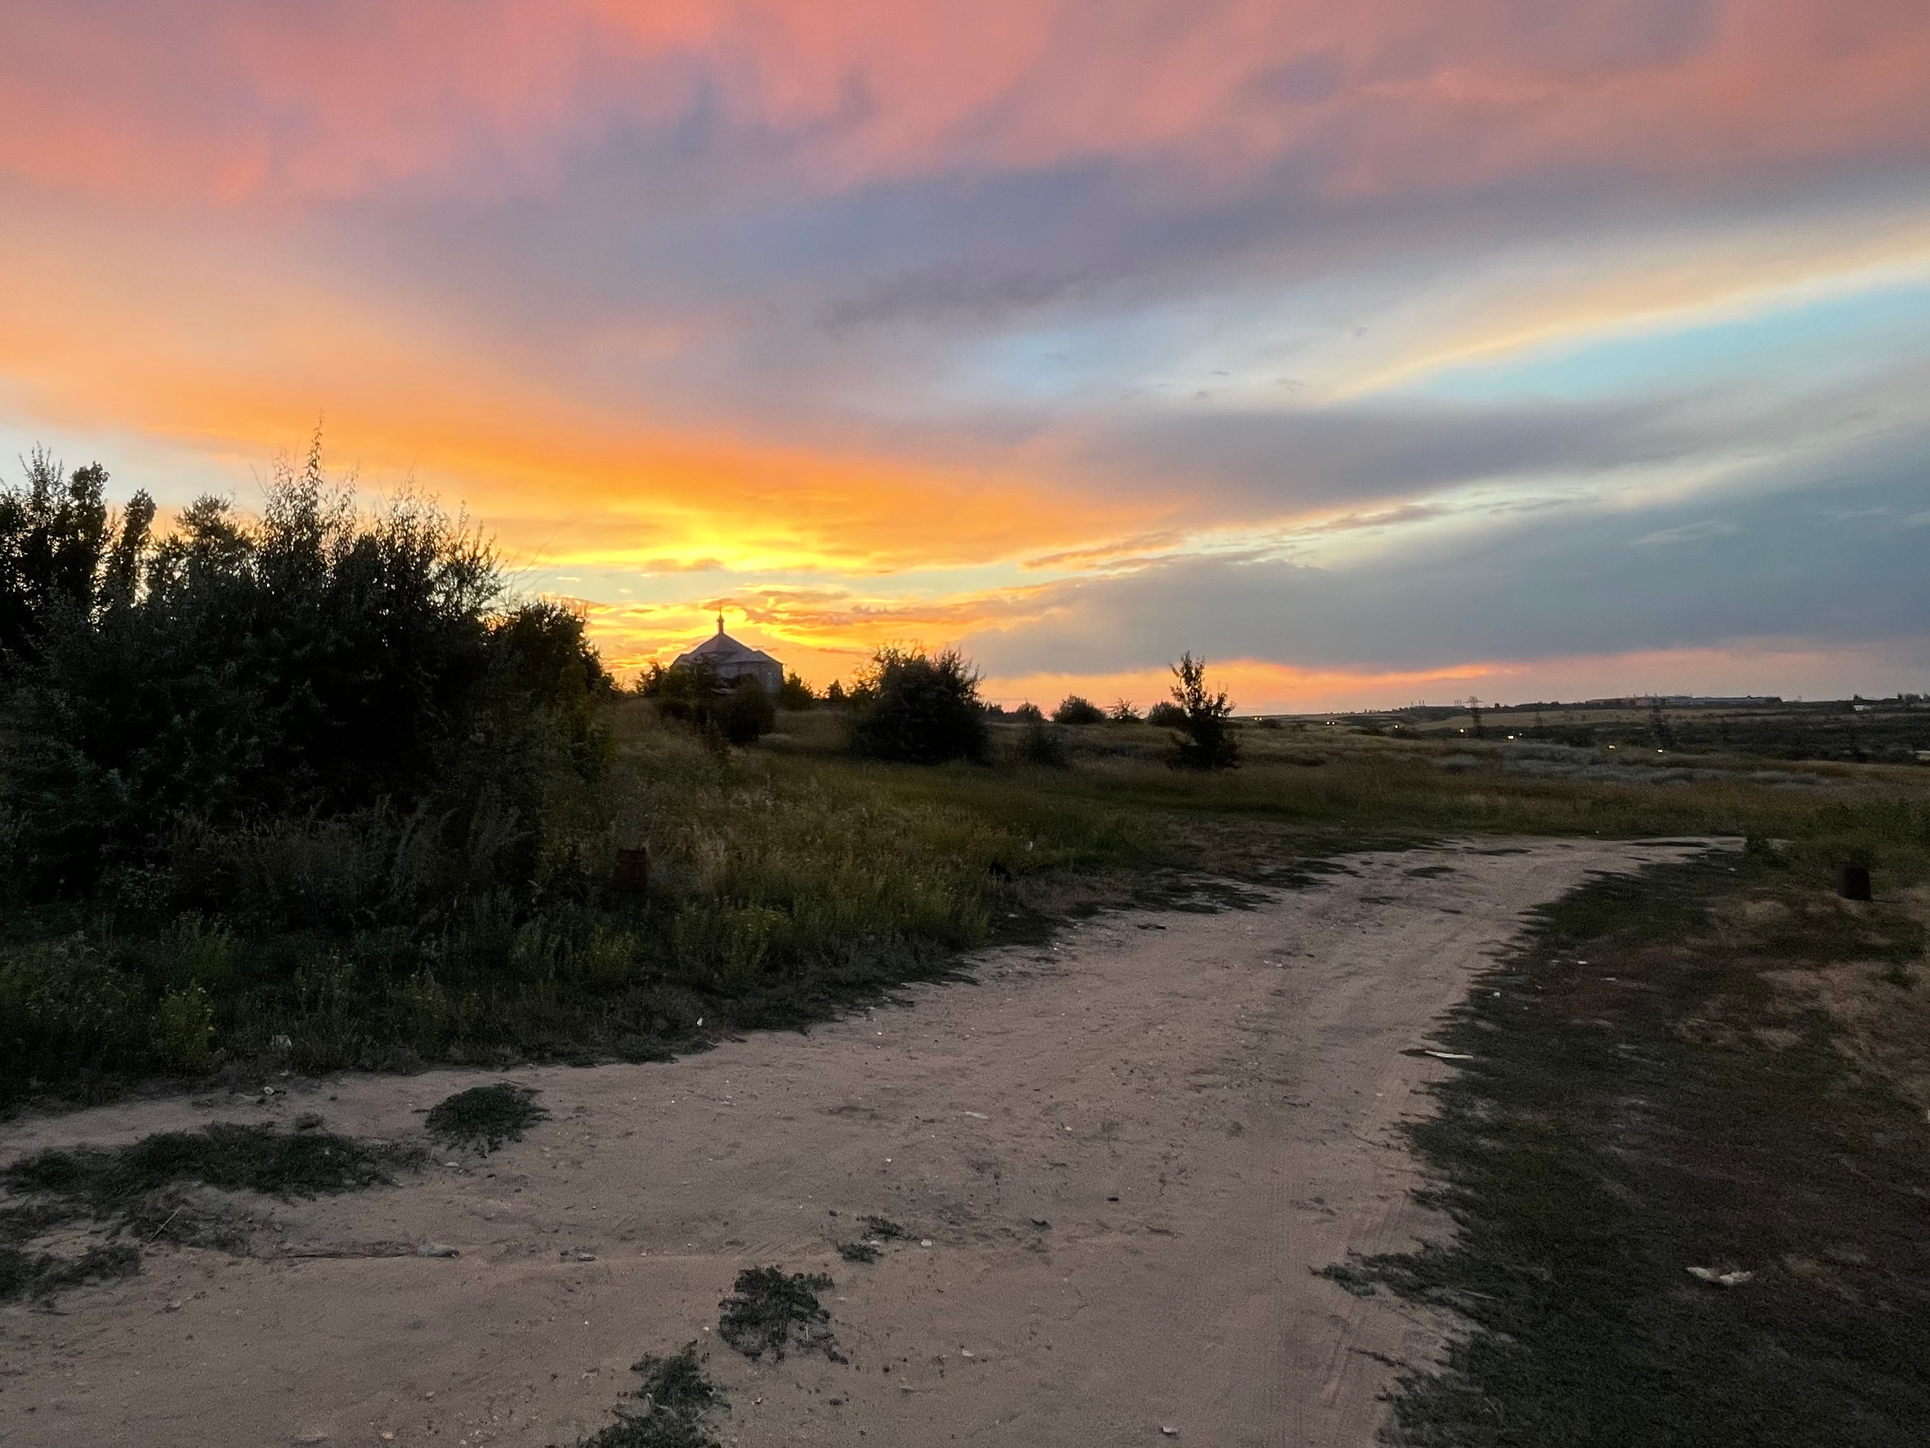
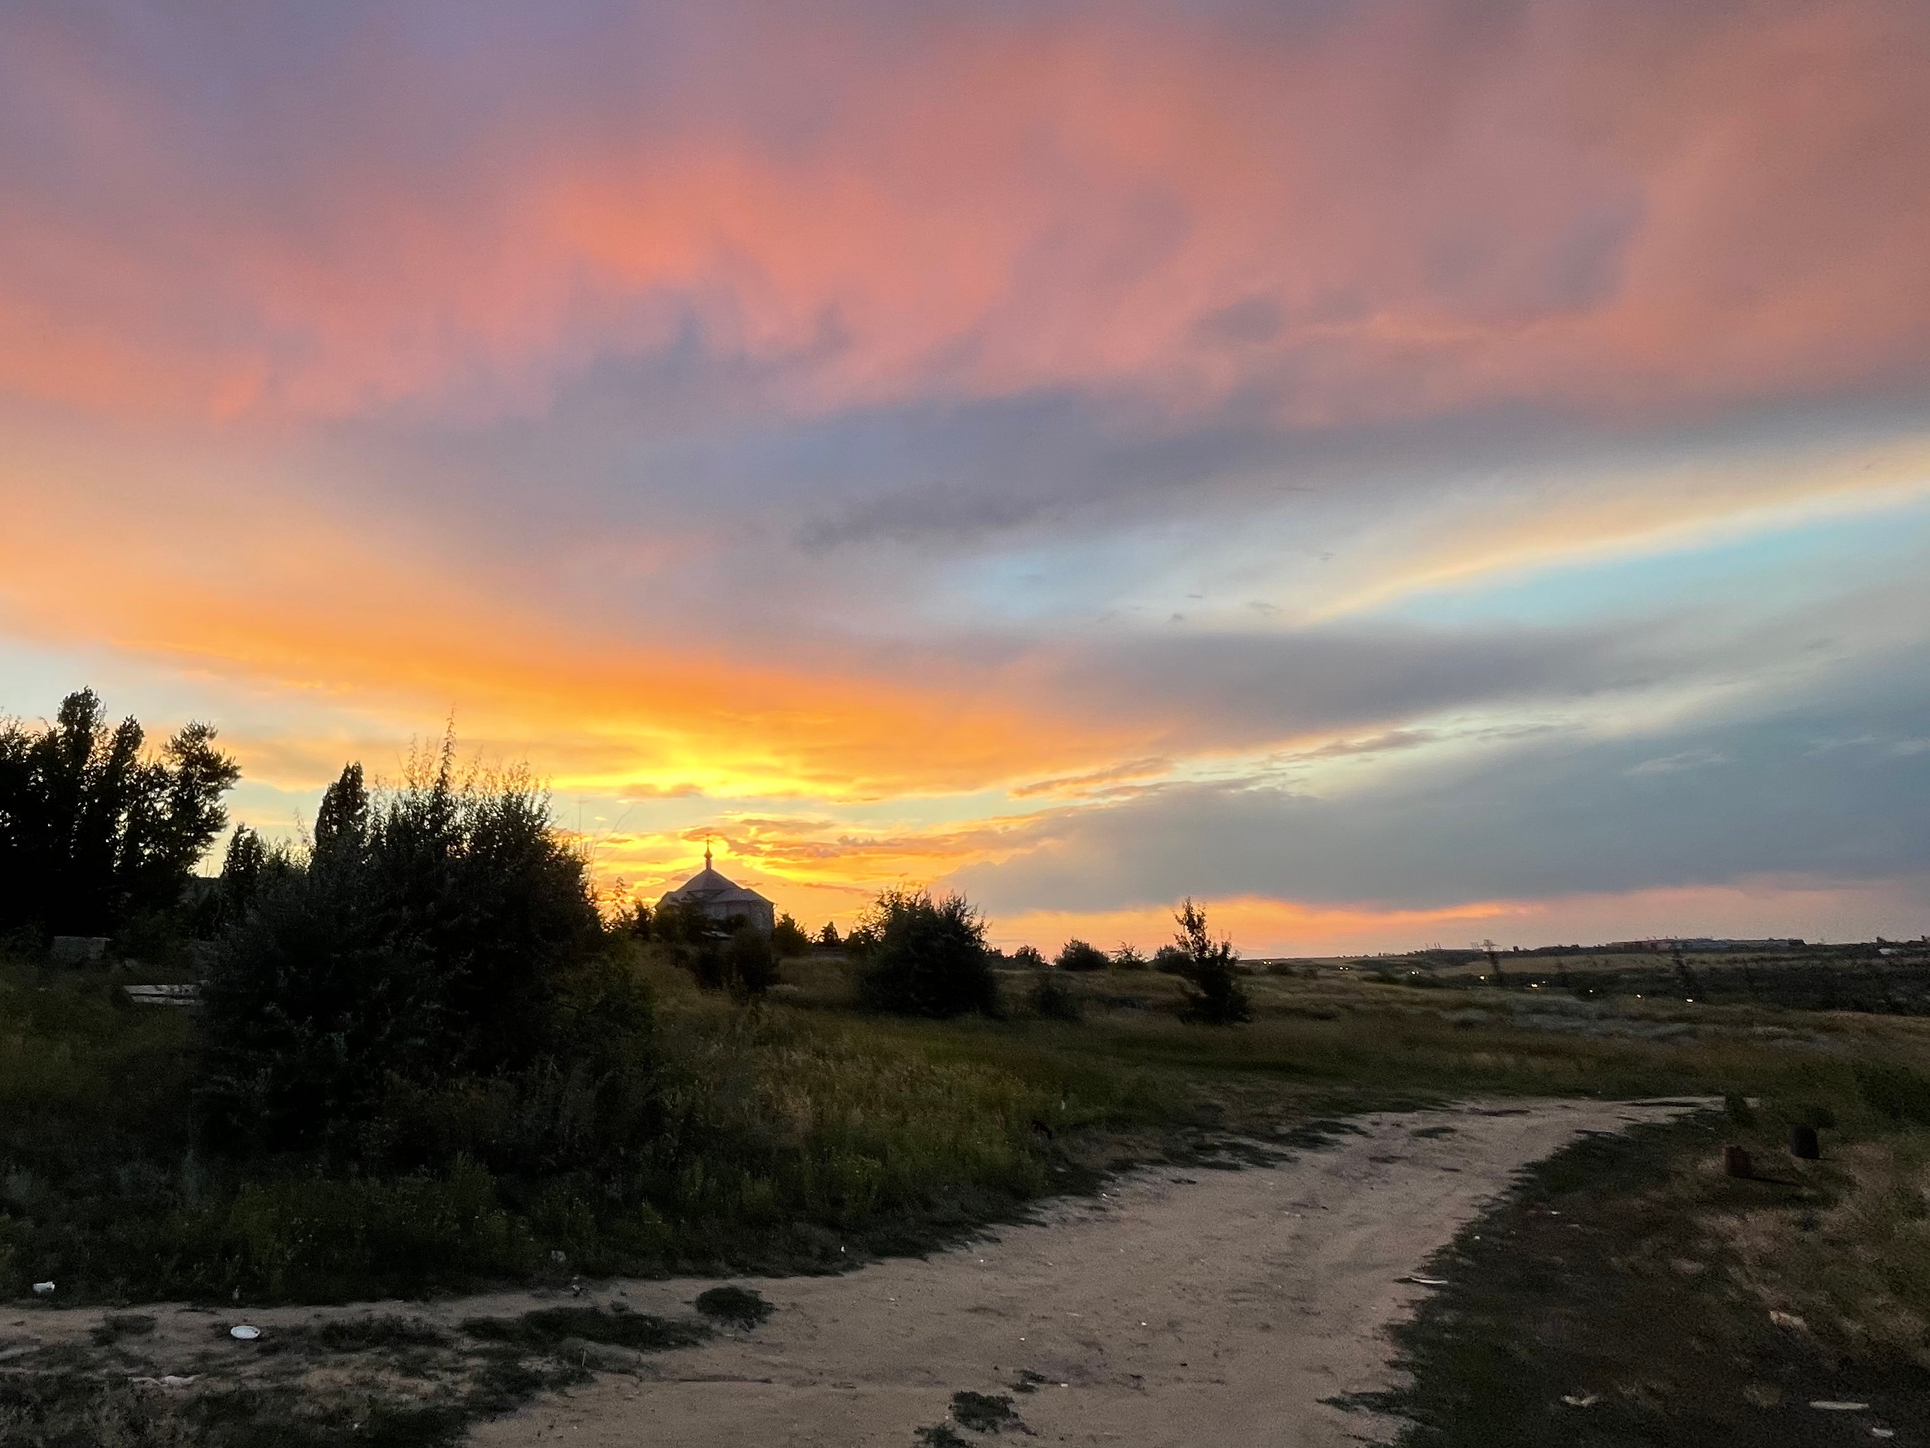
bucket: present [611,847,648,891] -> present [1722,1146,1754,1178]

